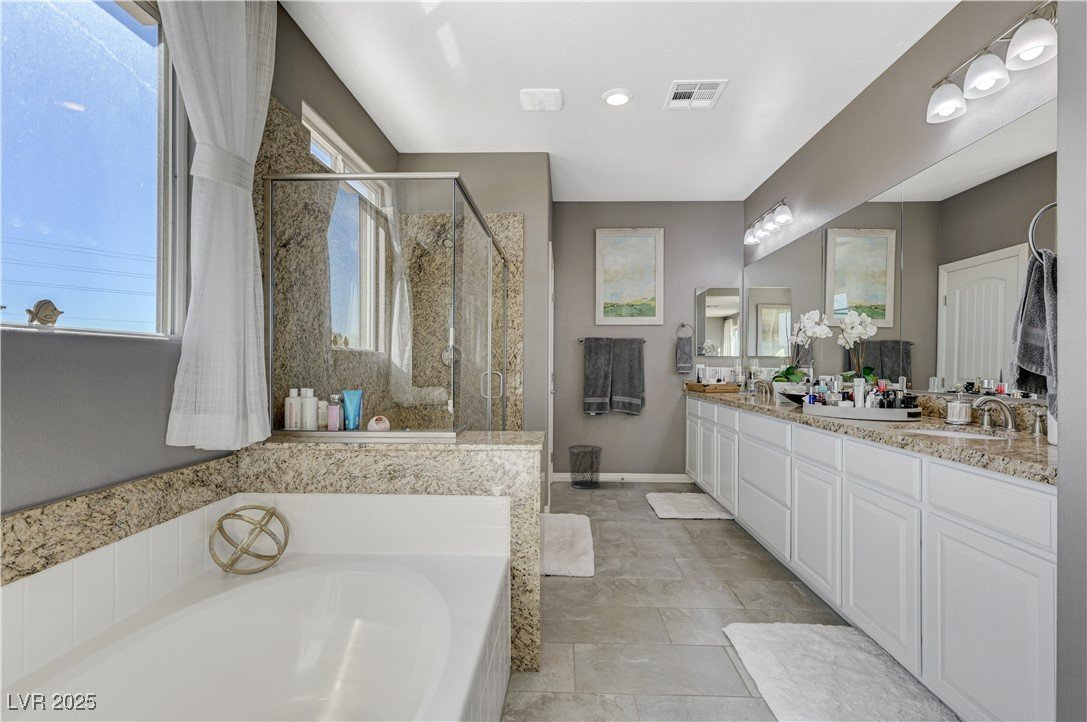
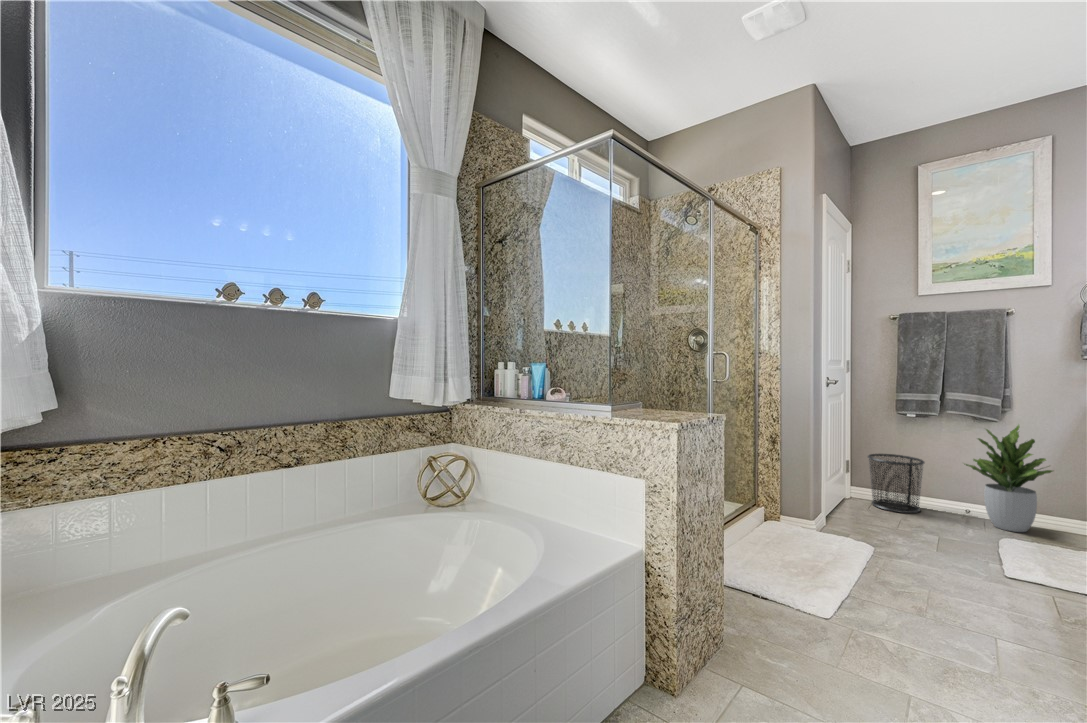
potted plant: none [622,416,666,488] -> present [965,425,1053,532]

